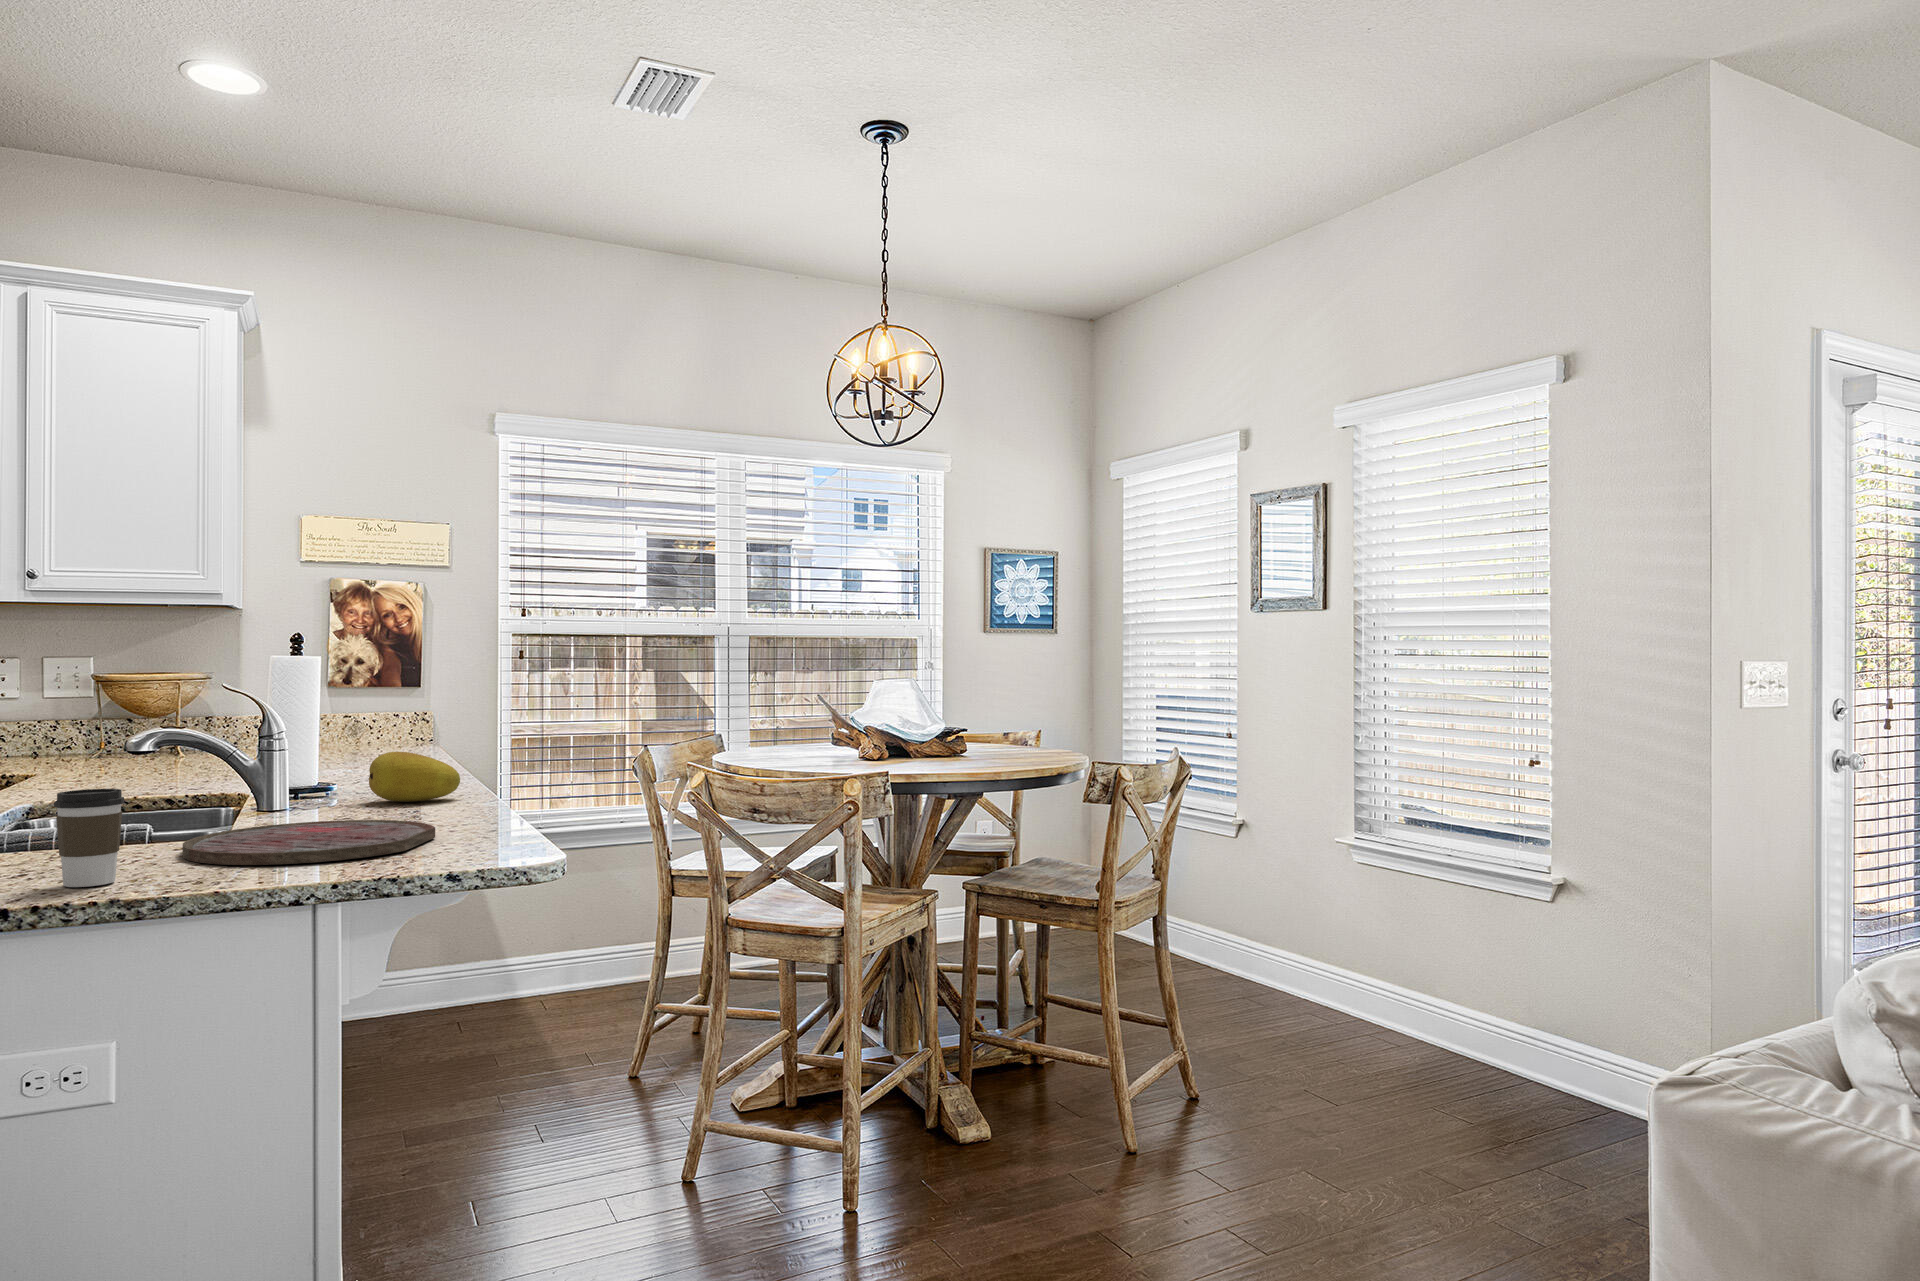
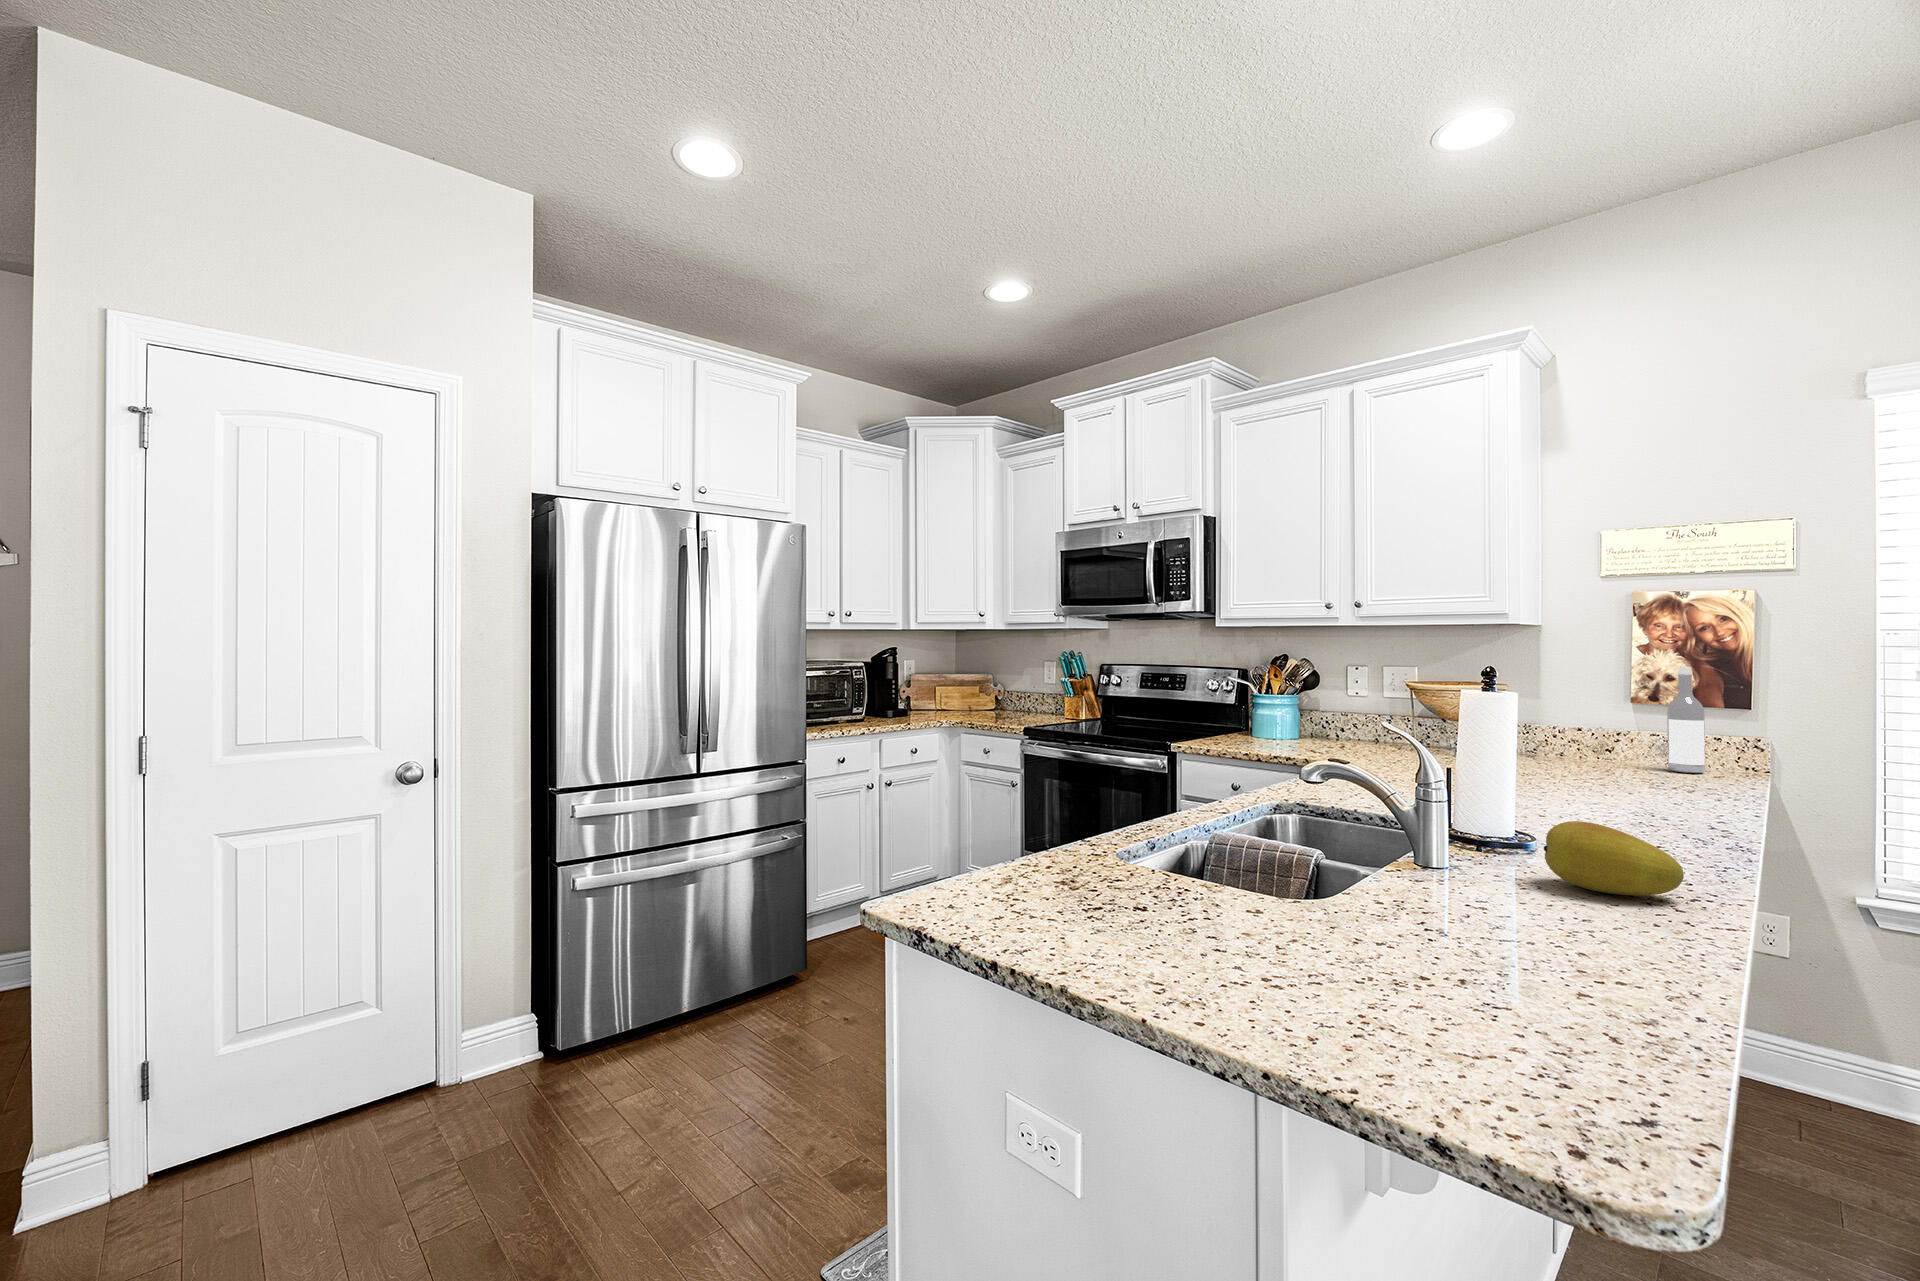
wine bottle: none [366,649,394,745] -> present [1667,667,1705,773]
coffee cup: present [54,789,124,887] -> none [1053,849,1115,961]
cutting board: present [182,820,435,865] -> none [1215,902,1540,1020]

